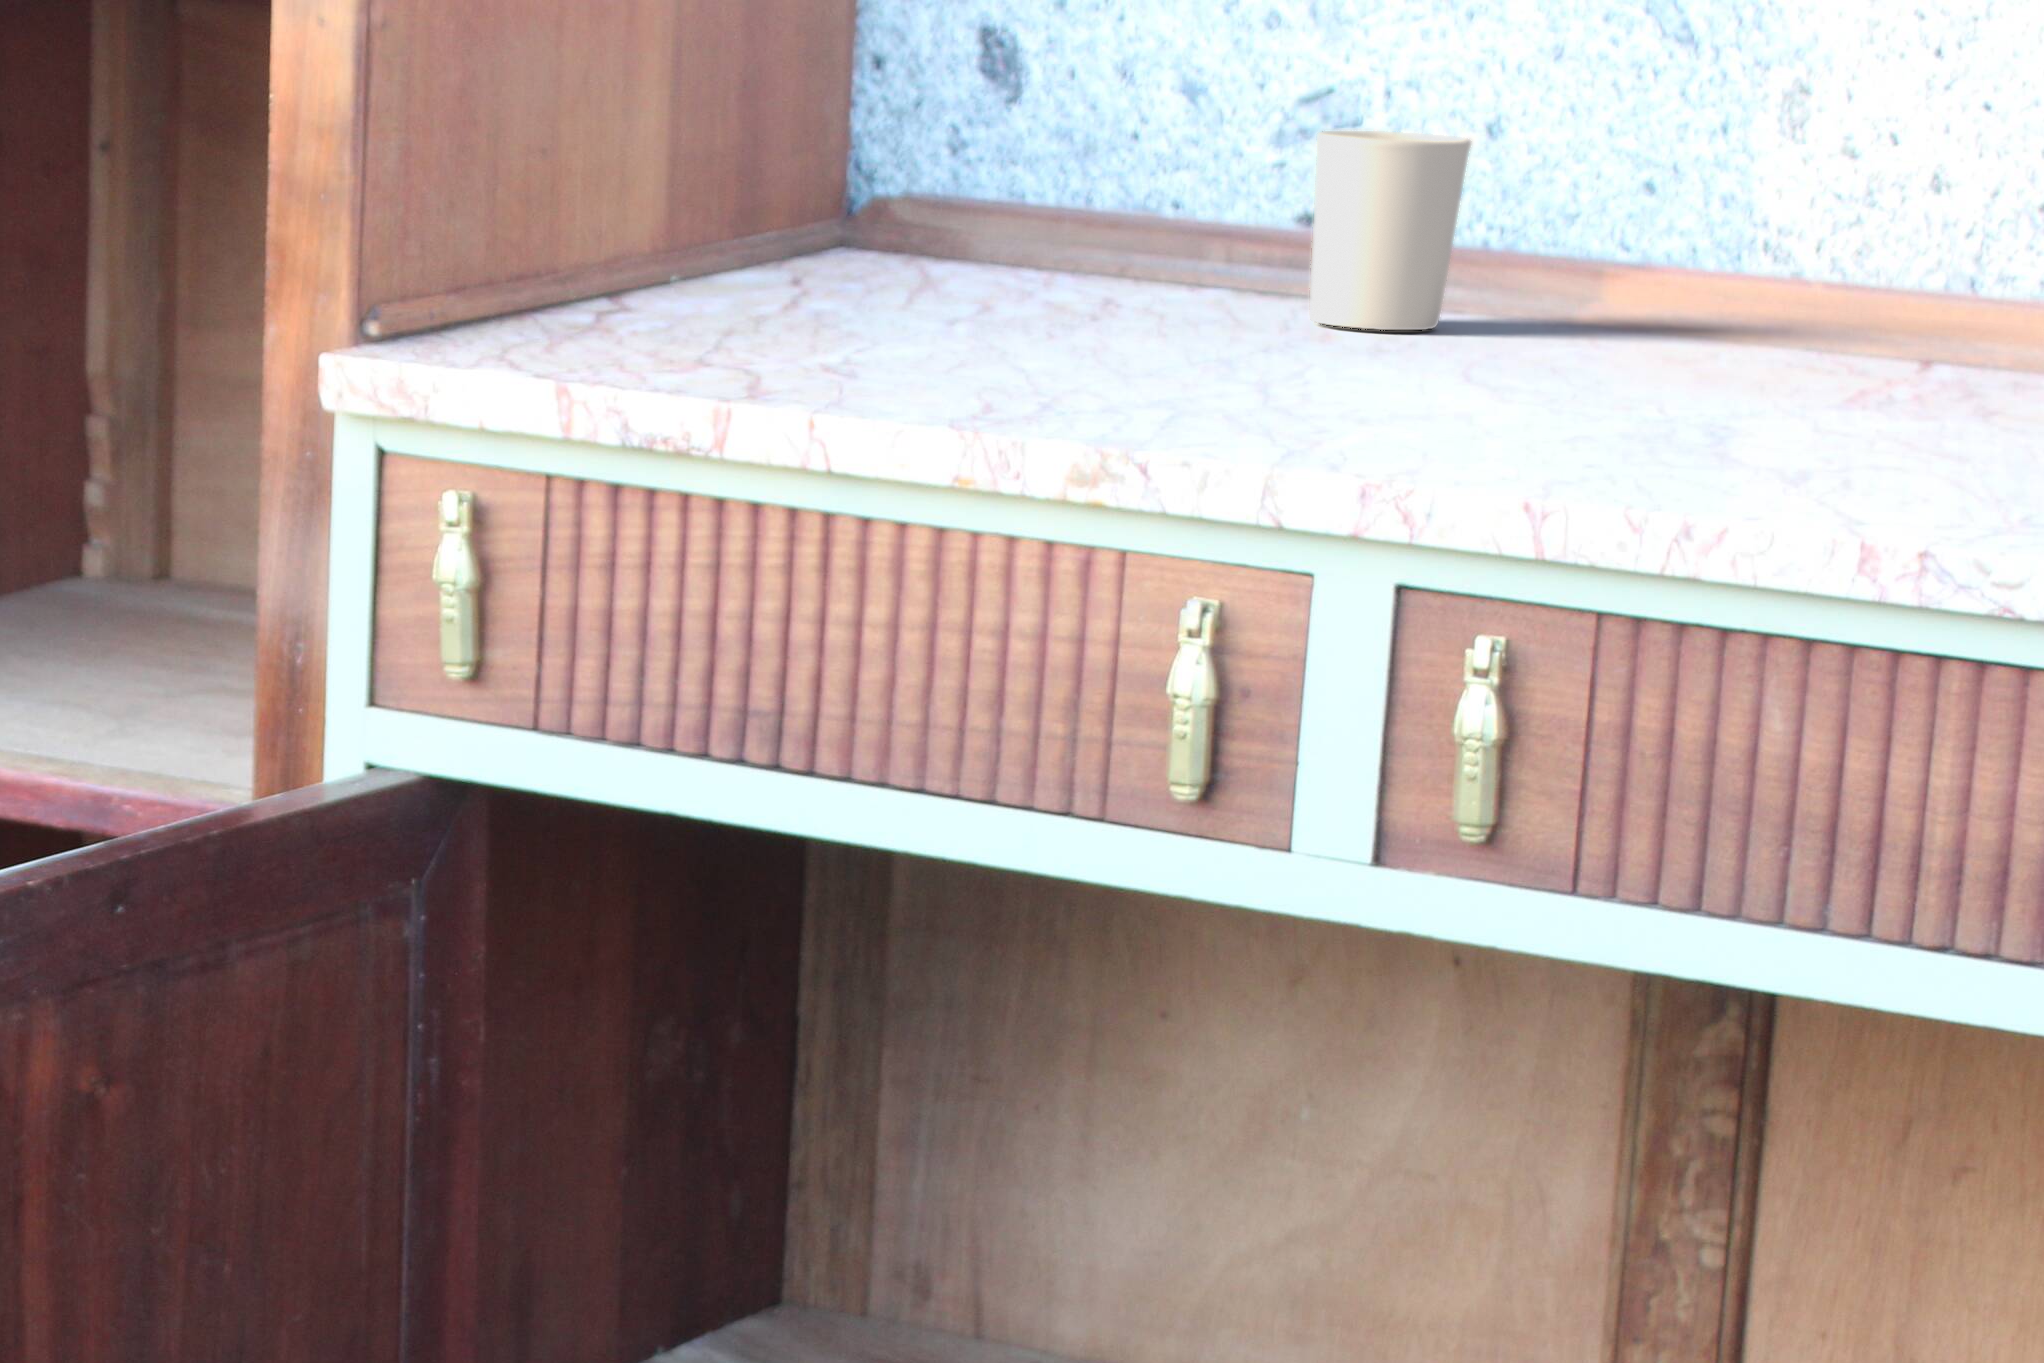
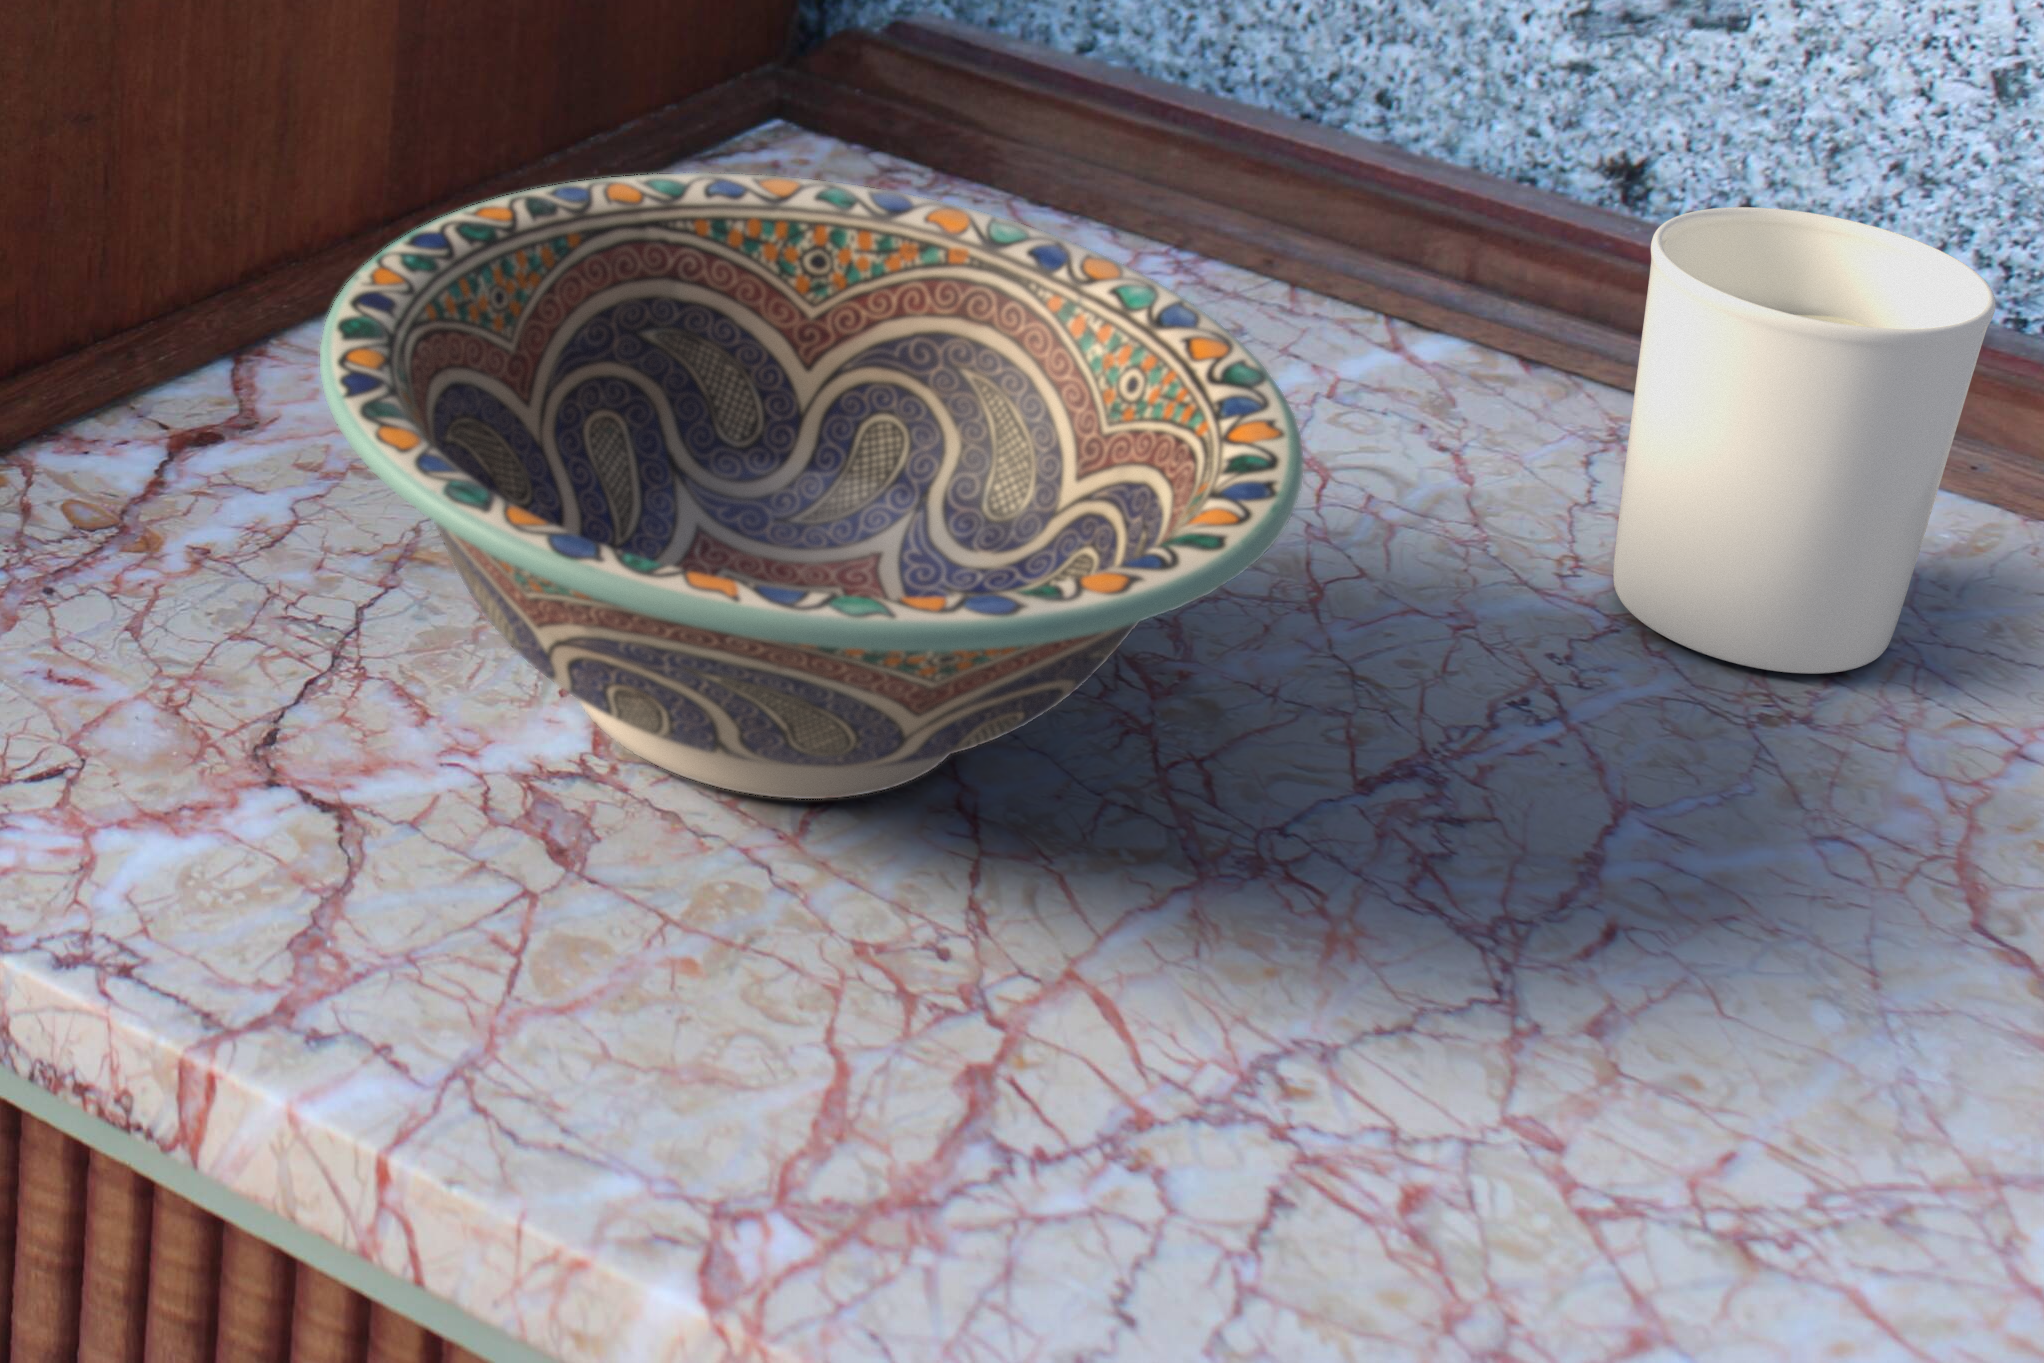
decorative bowl: none [720,130,1171,344] -> present [320,173,1304,799]

